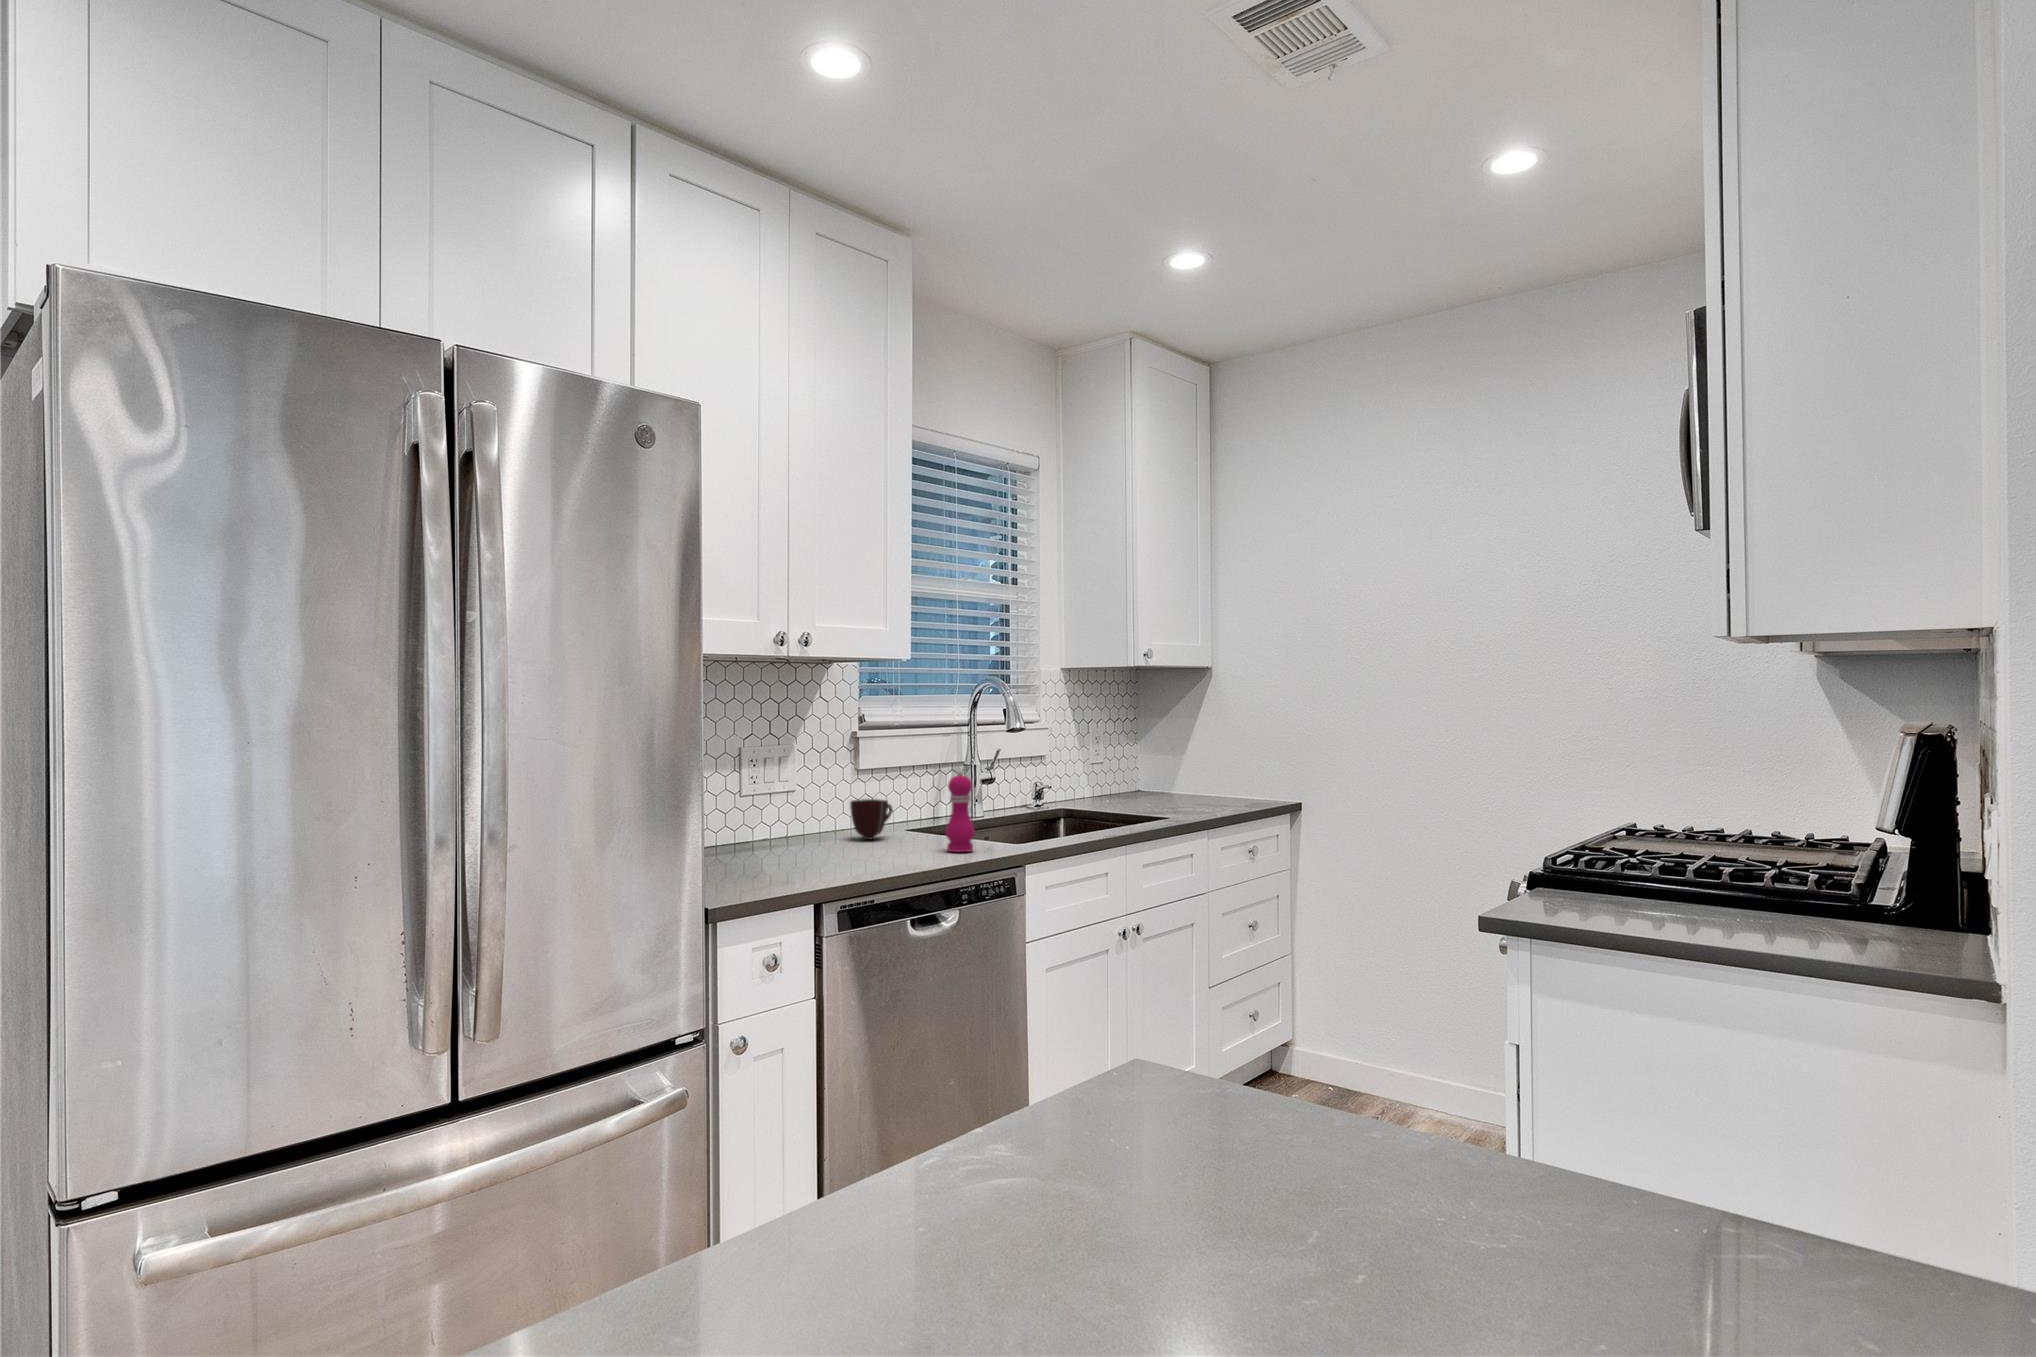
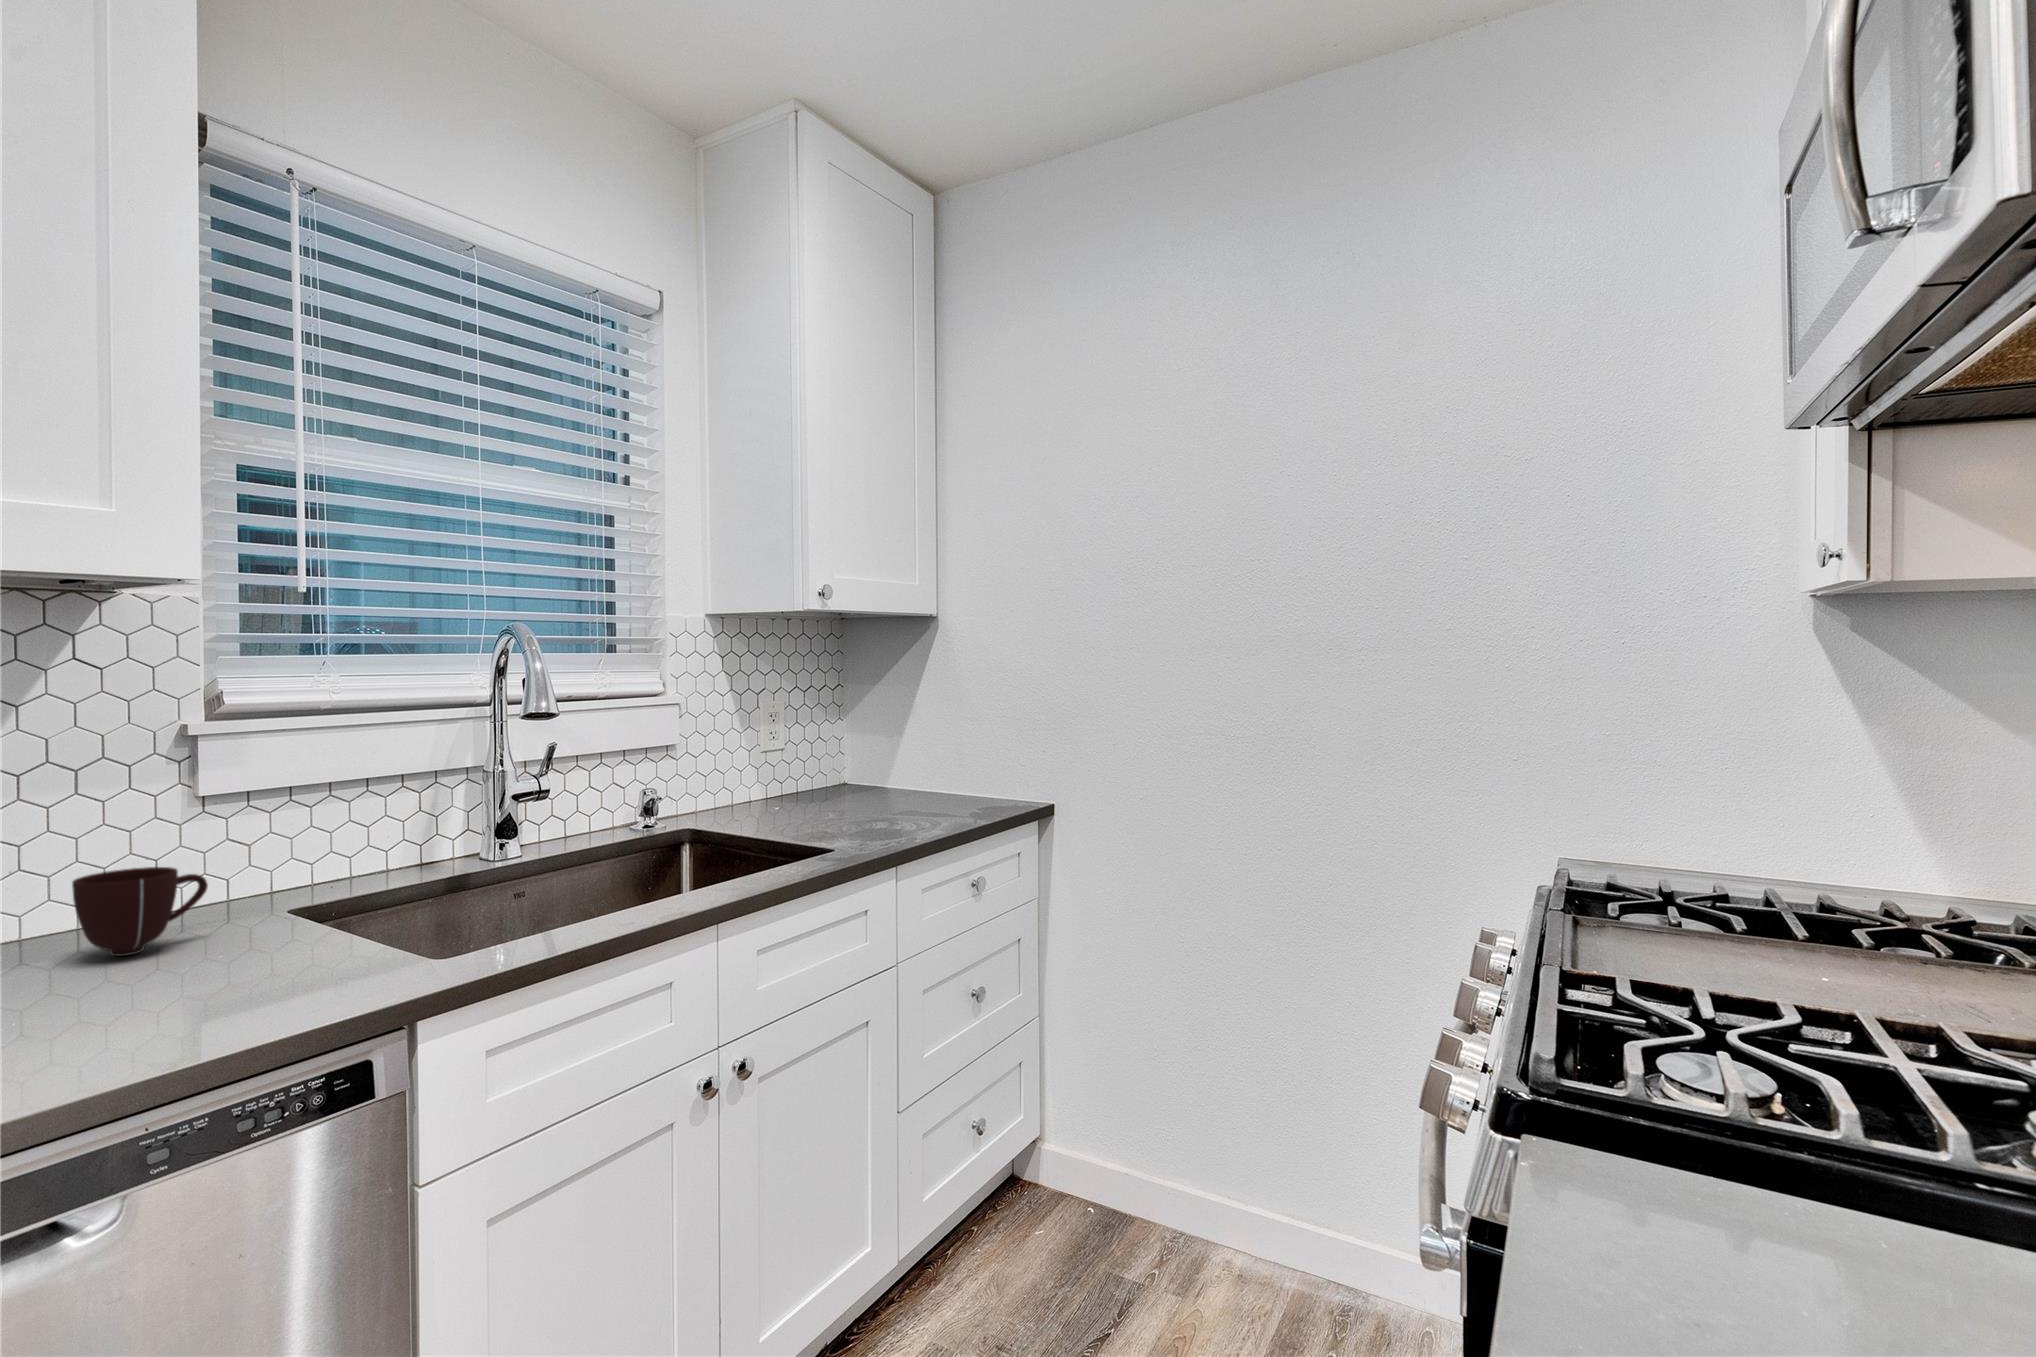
pepper mill: present [946,769,975,852] -> none [211,819,293,1007]

